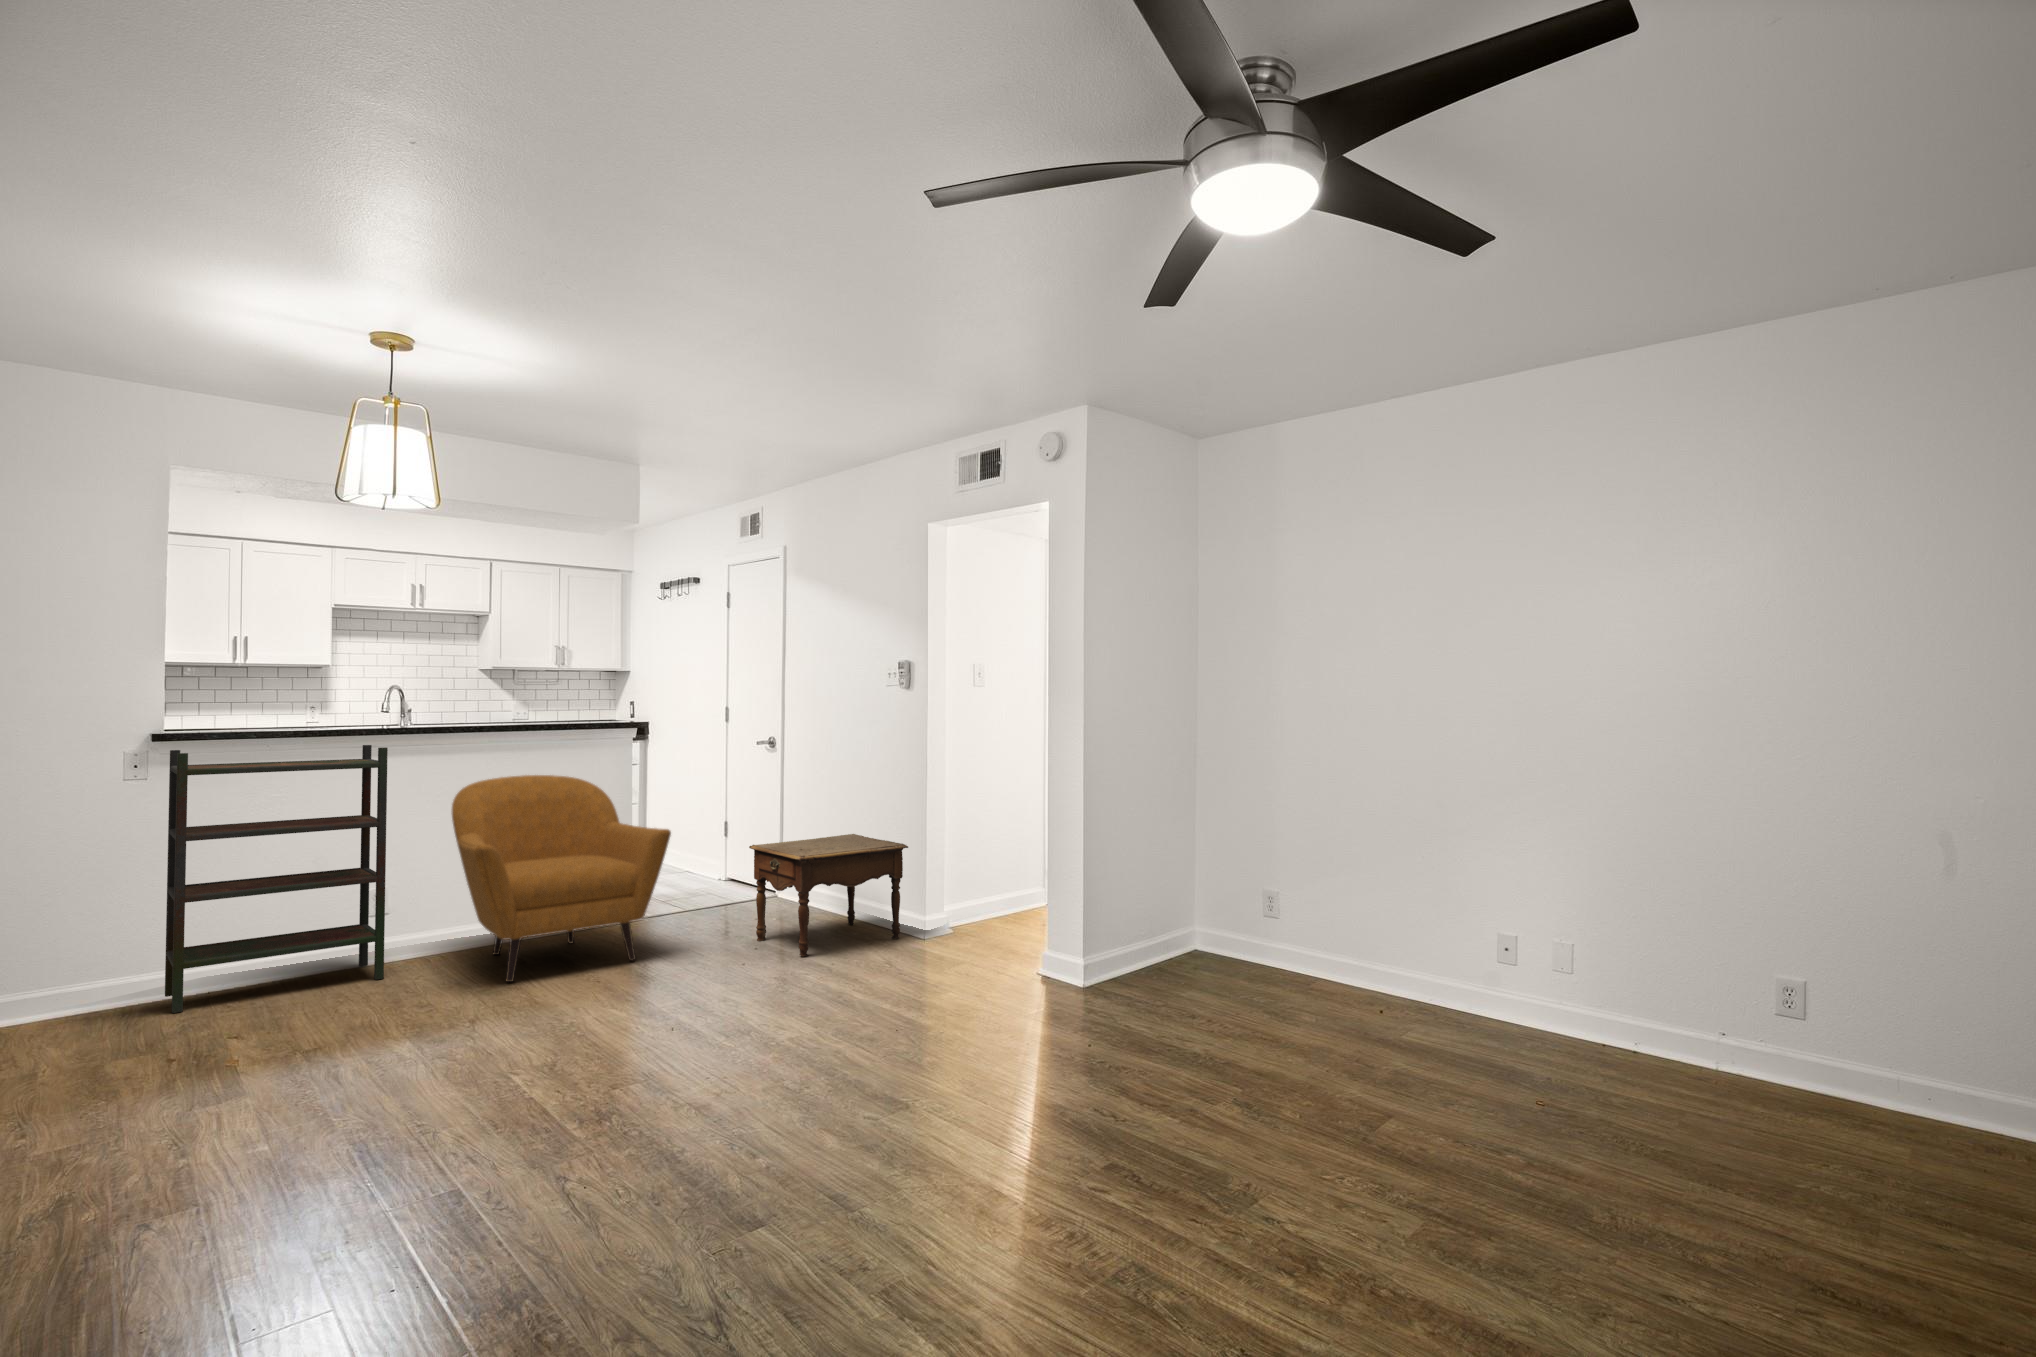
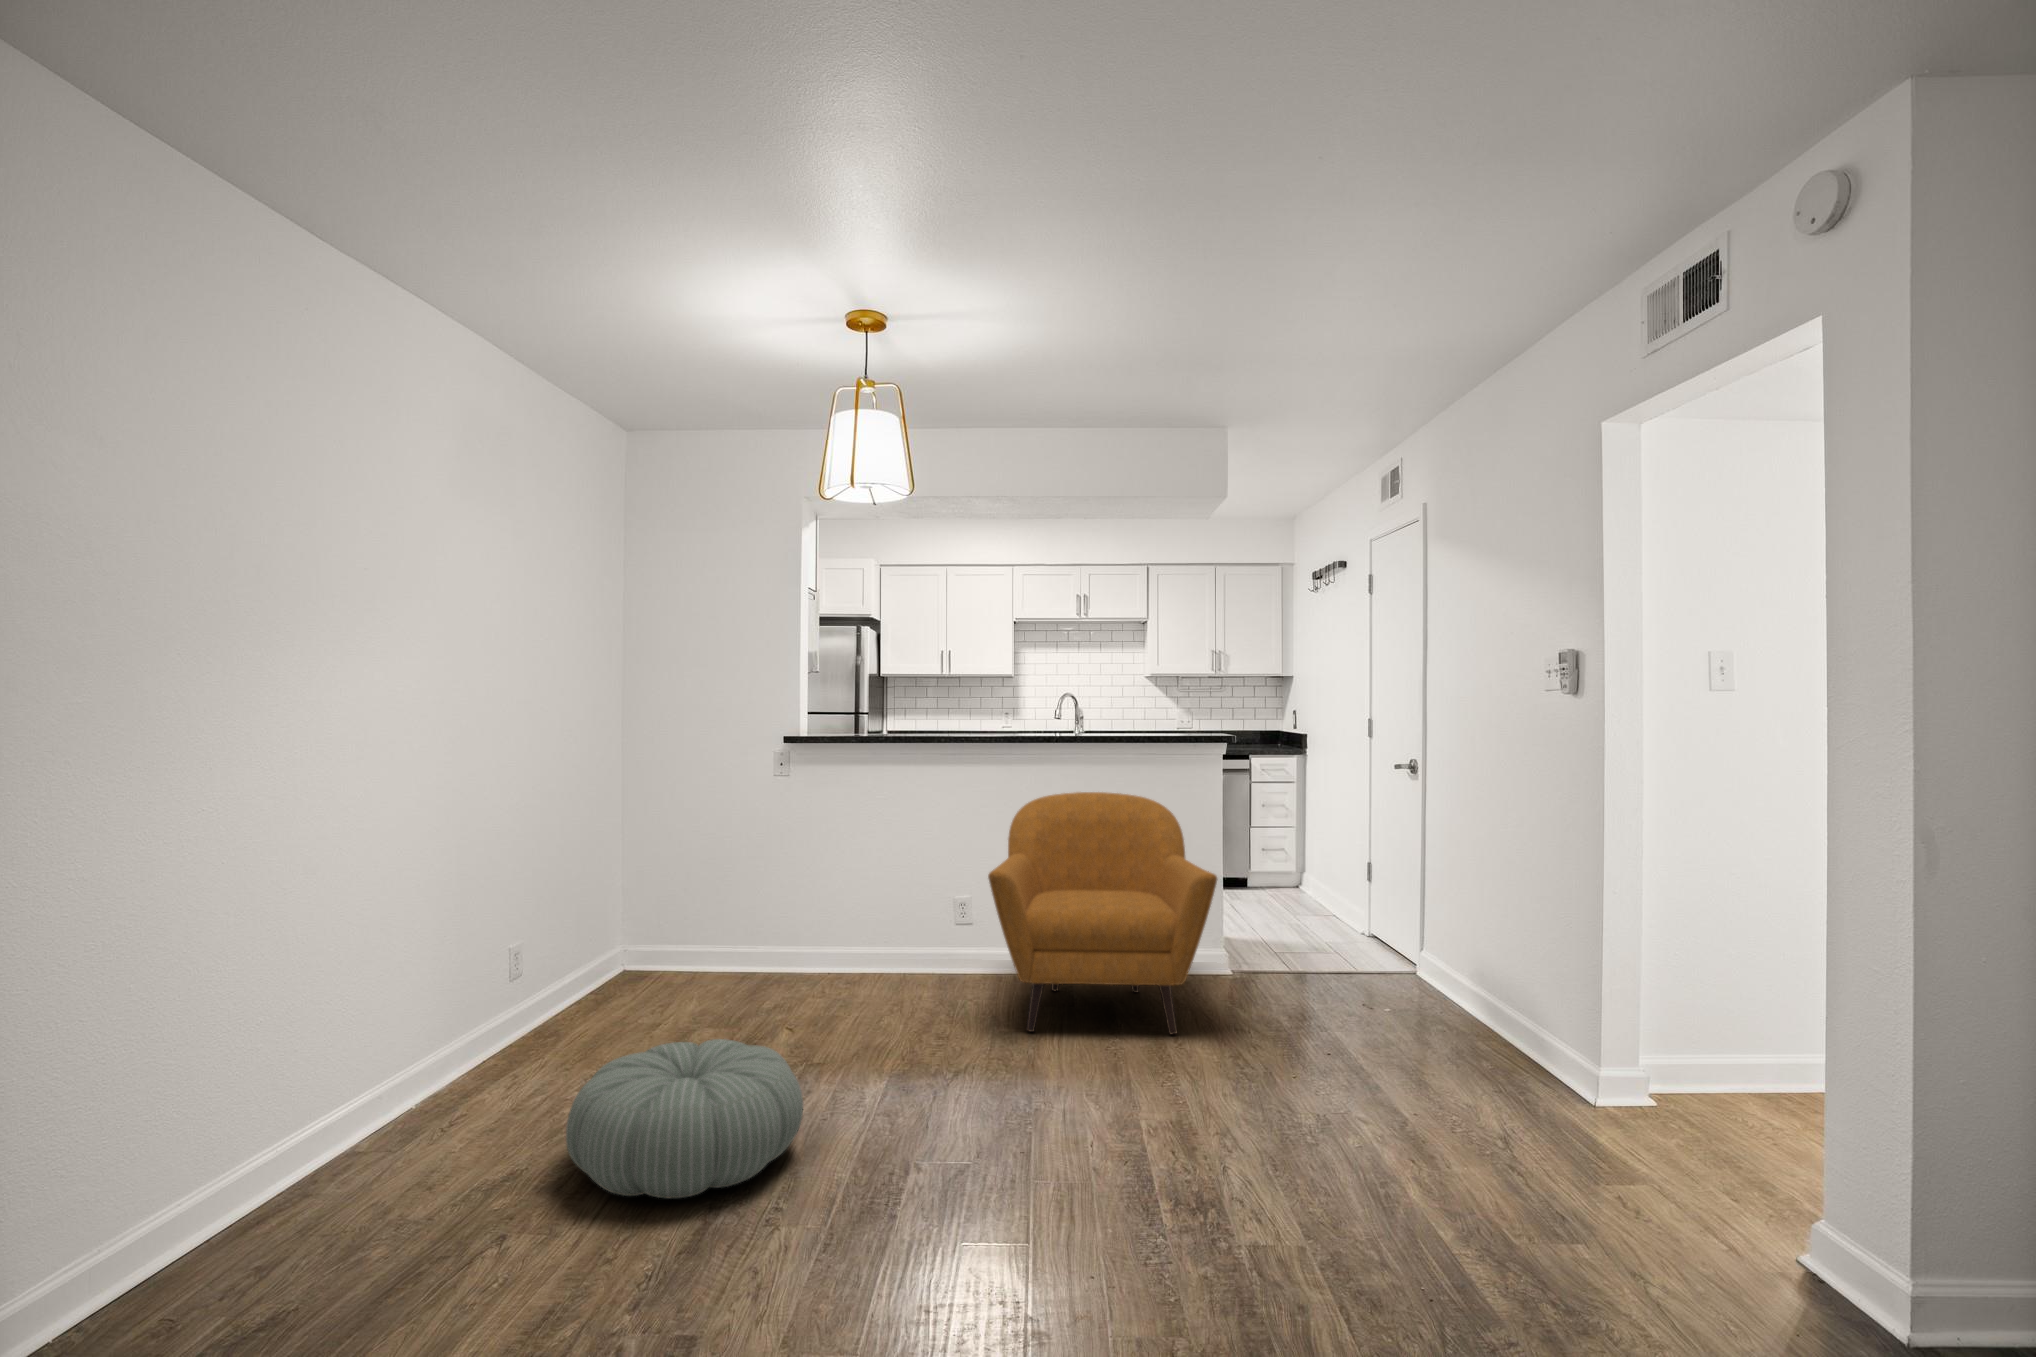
bookshelf: present [165,745,388,1013] -> none [770,752,946,997]
side table: present [749,834,908,956] -> none [1334,906,1577,1088]
pouf: none [155,1011,407,1151] -> present [566,1039,803,1198]

